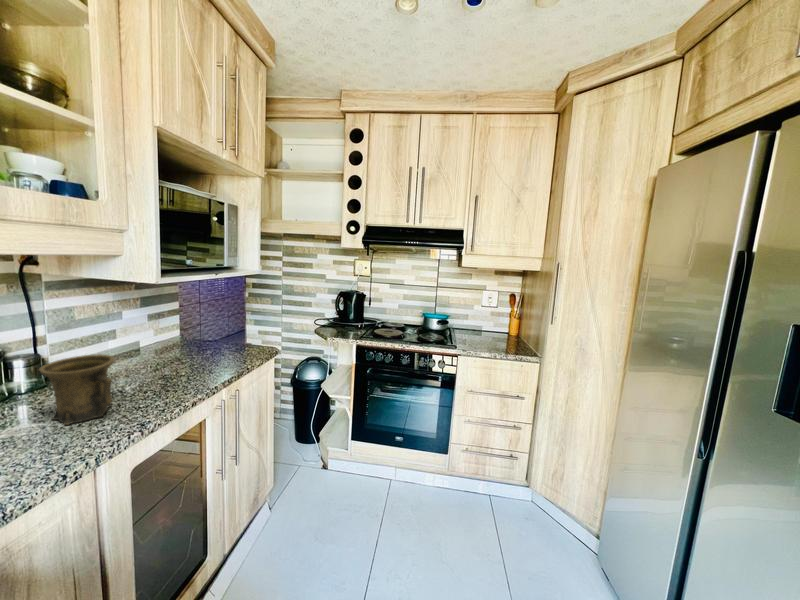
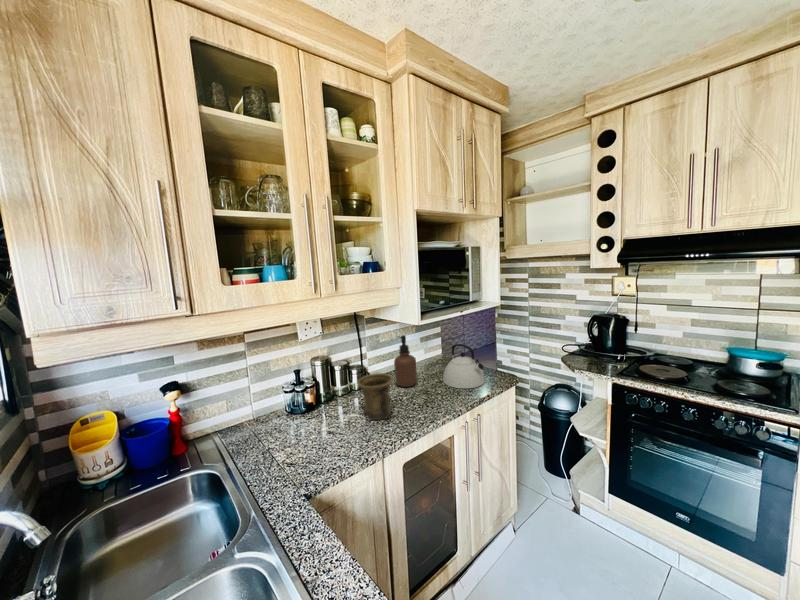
soap dispenser: none [107,305,147,376] -> present [394,335,417,387]
kettle: none [187,316,242,367] -> present [443,344,485,388]

